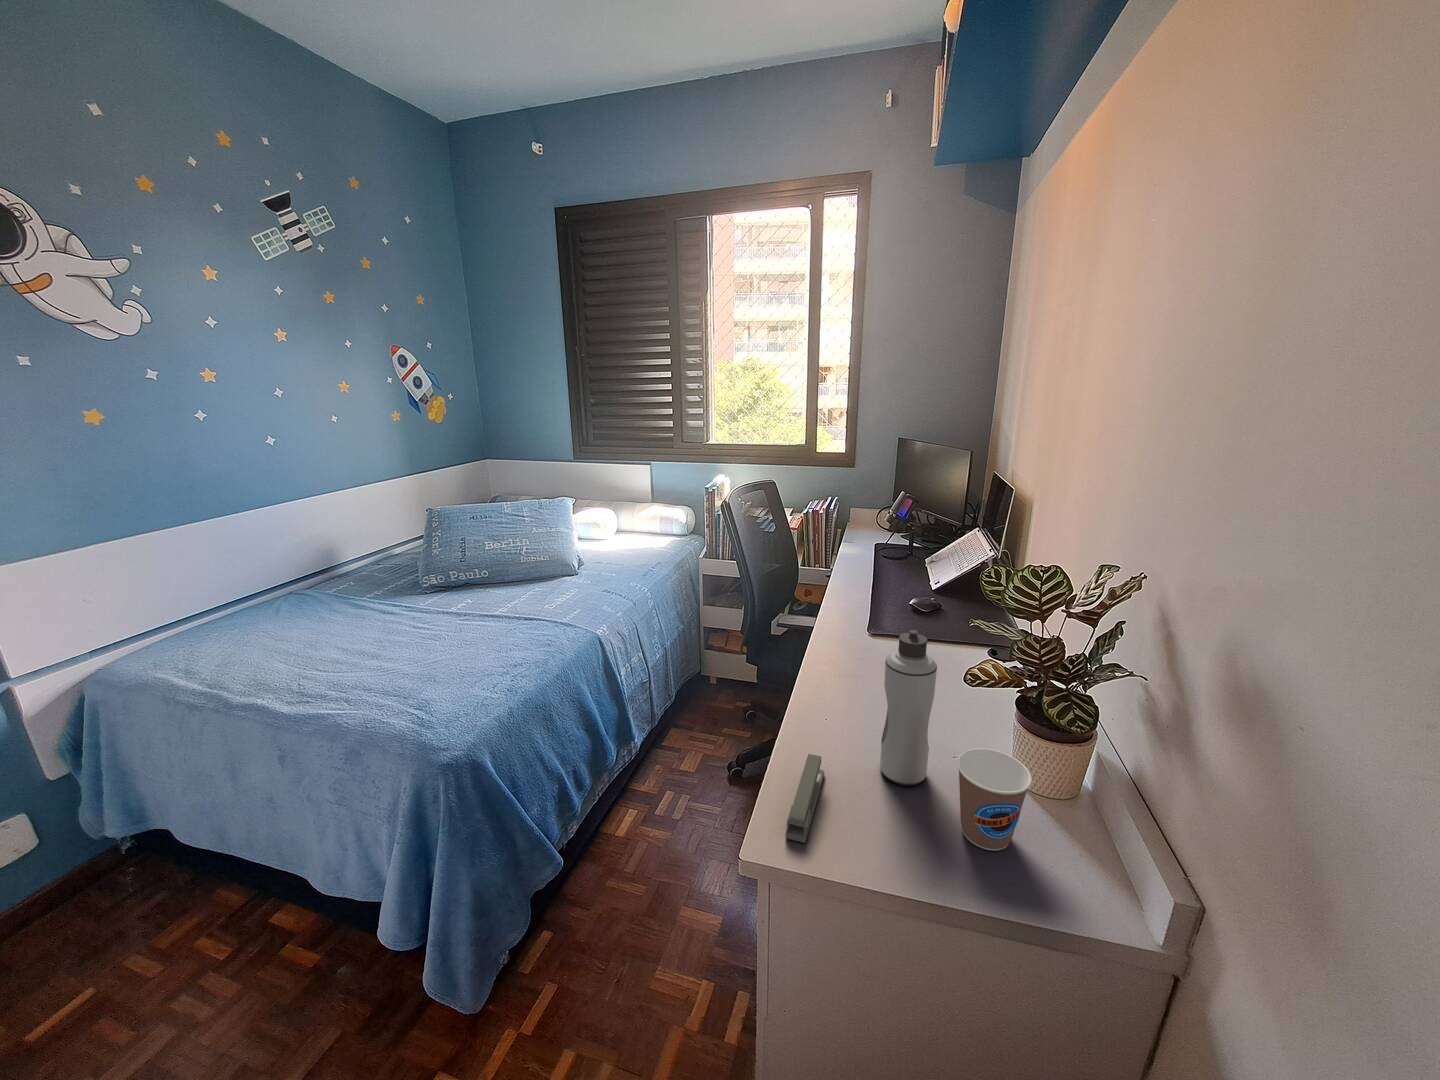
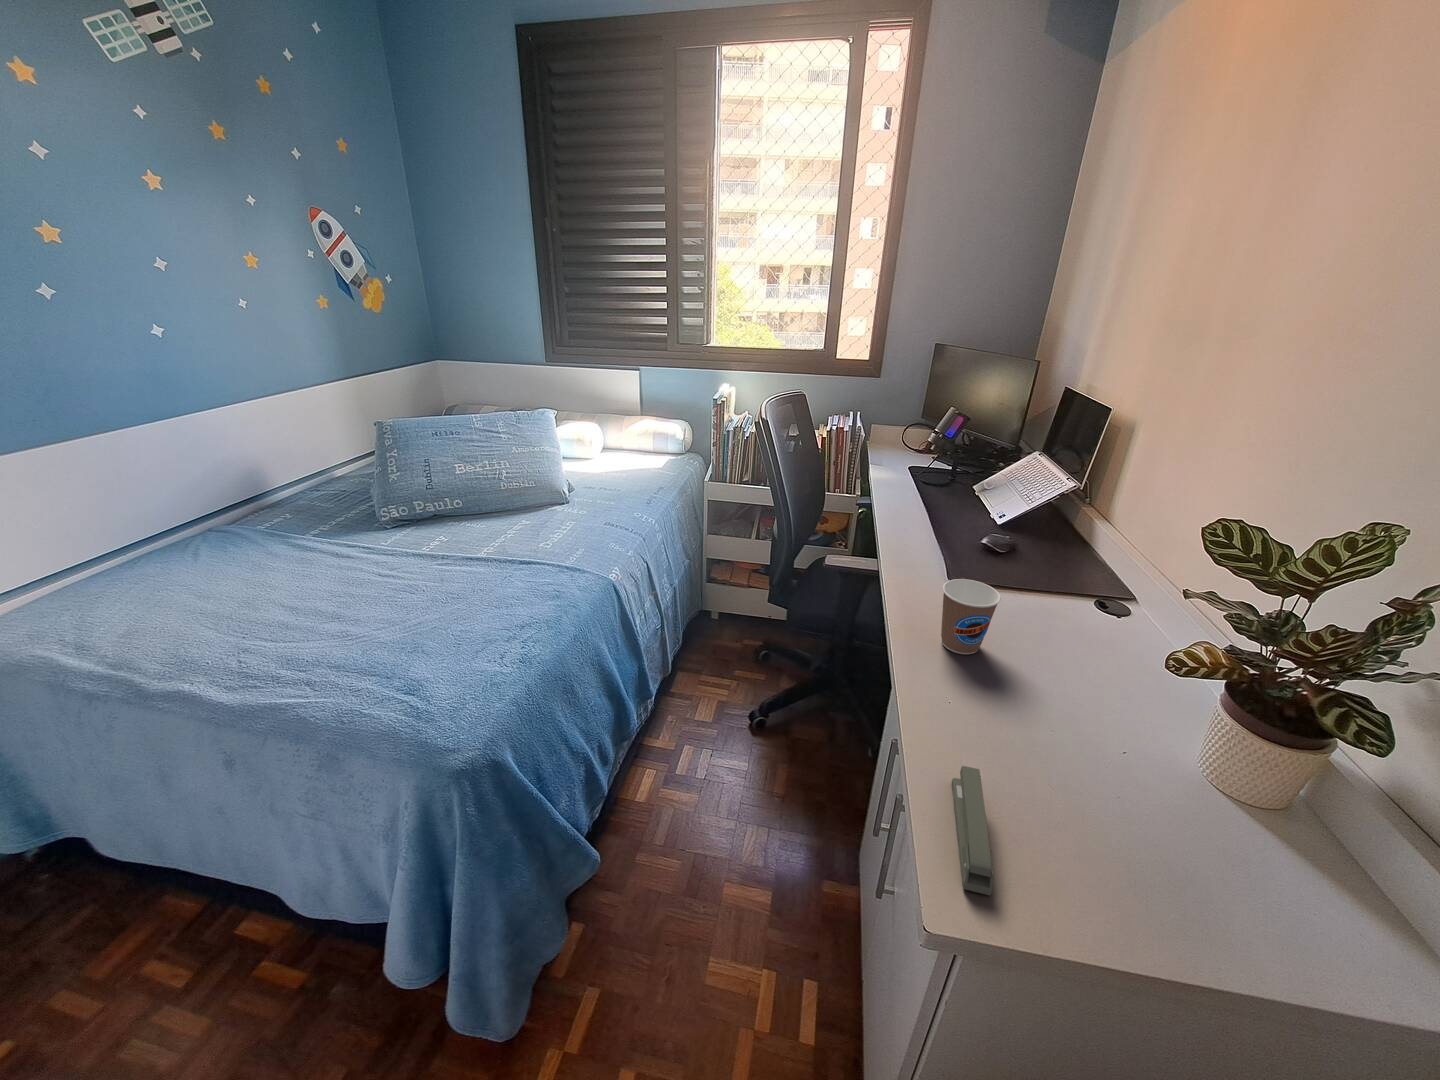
water bottle: present [880,630,937,786] -> none [1038,614,1149,799]
coffee cup: present [957,748,1032,851] -> present [941,579,1001,654]

